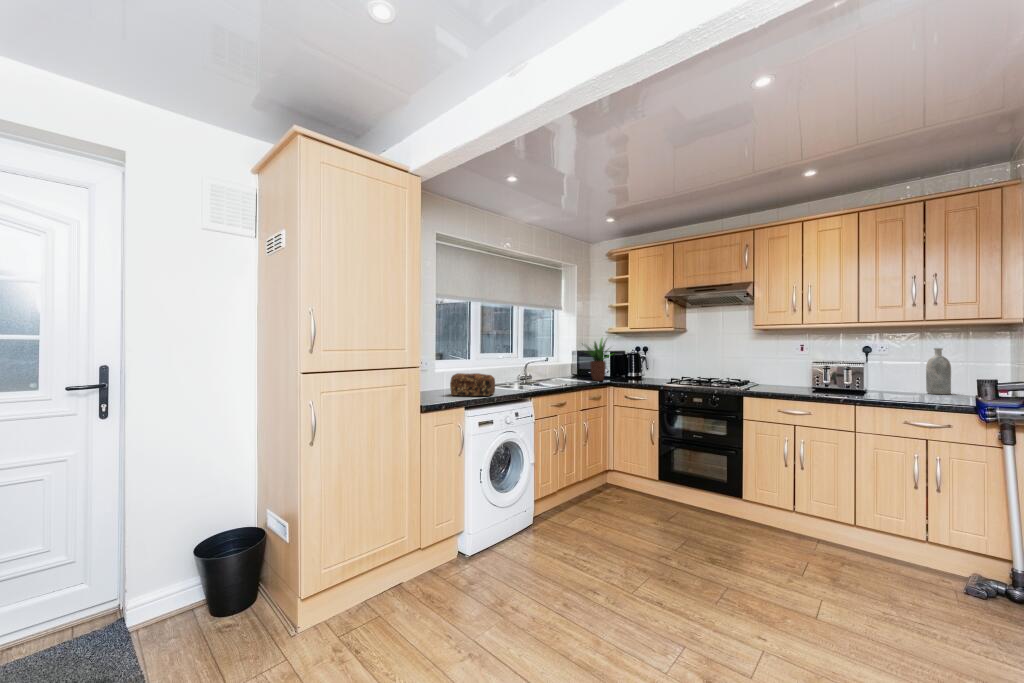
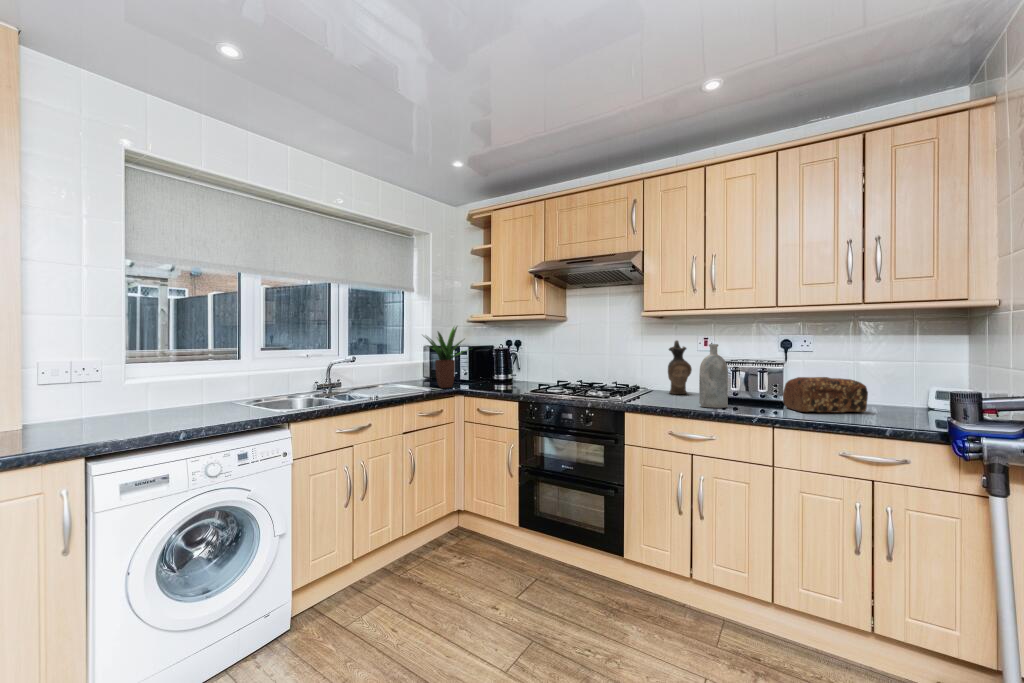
ceramic pitcher: none [772,347,791,386] -> present [668,340,692,394]
bottle: present [926,348,951,394] -> present [699,344,728,408]
bread loaf: present [450,373,495,396] -> present [783,377,868,413]

